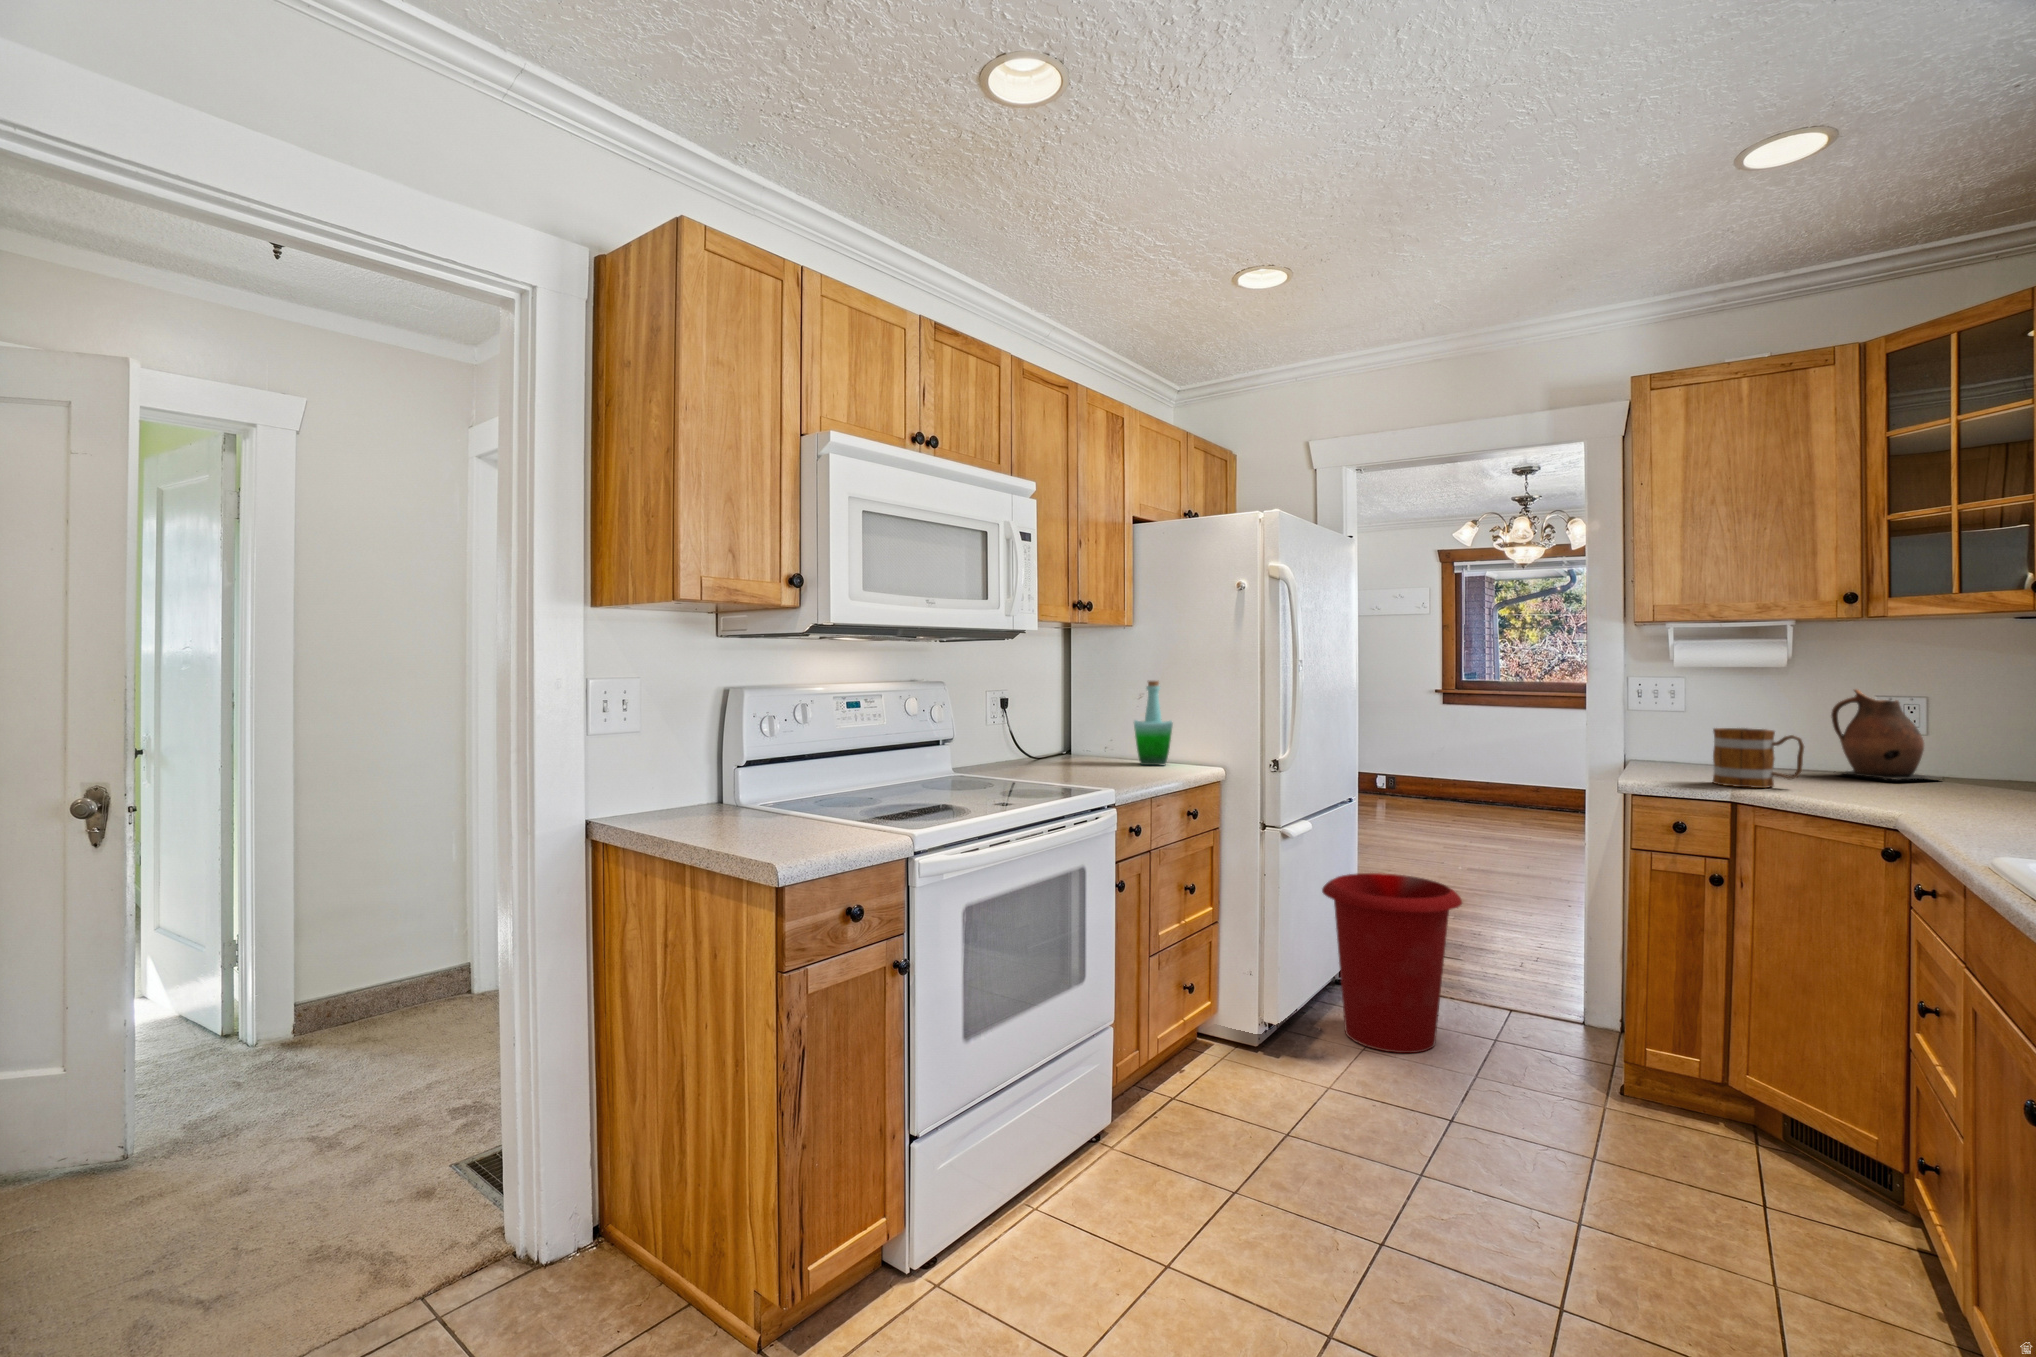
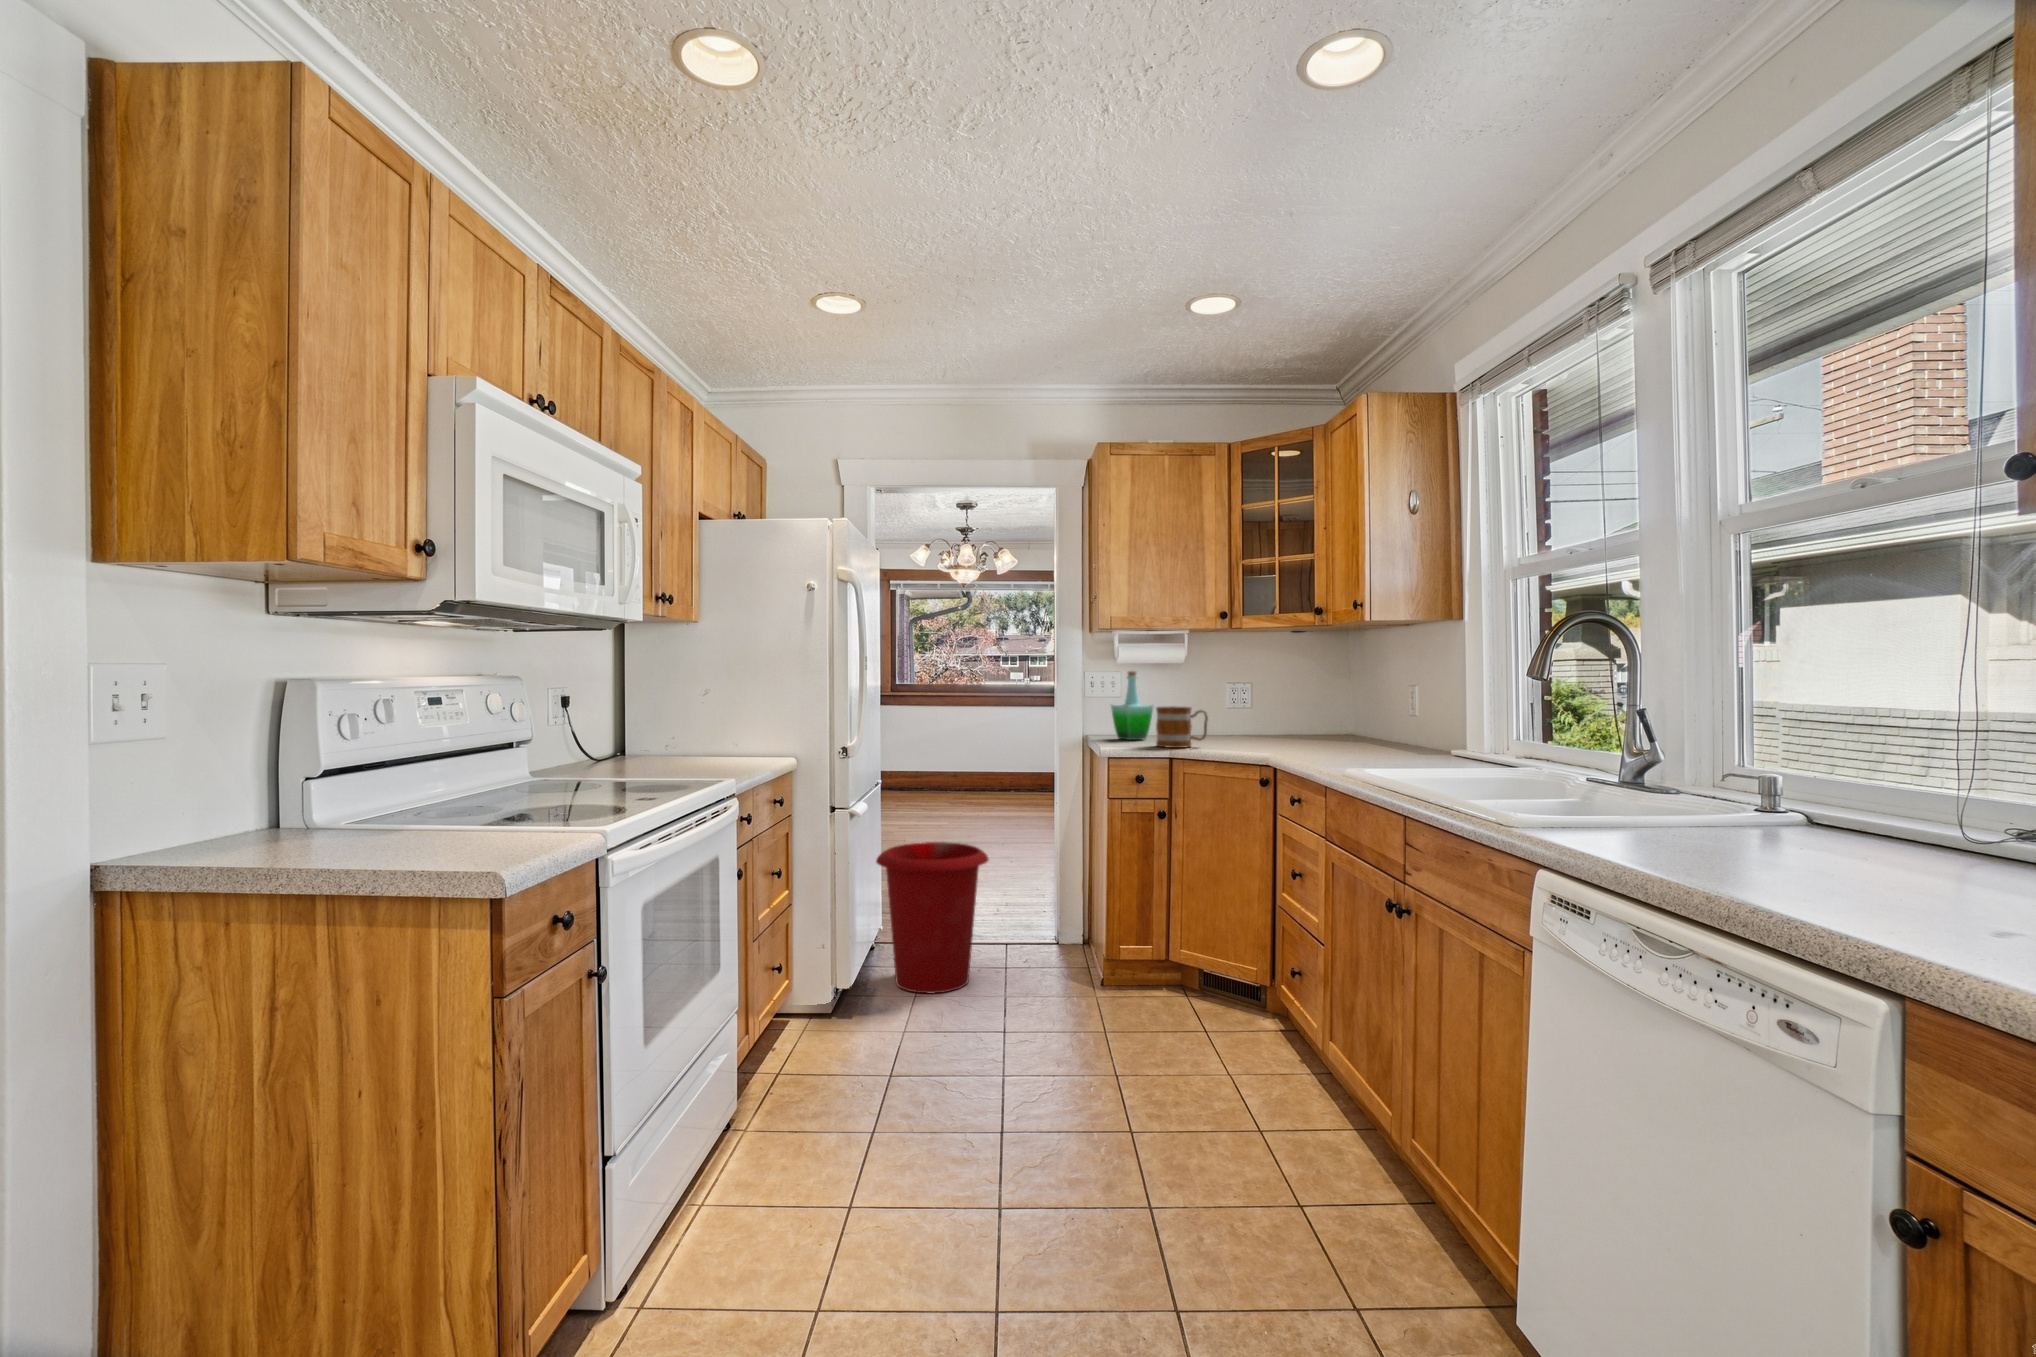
bottle: present [1134,681,1173,766] -> present [1111,671,1153,740]
ceramic pitcher: present [1831,690,1939,780] -> none [1208,679,1265,739]

